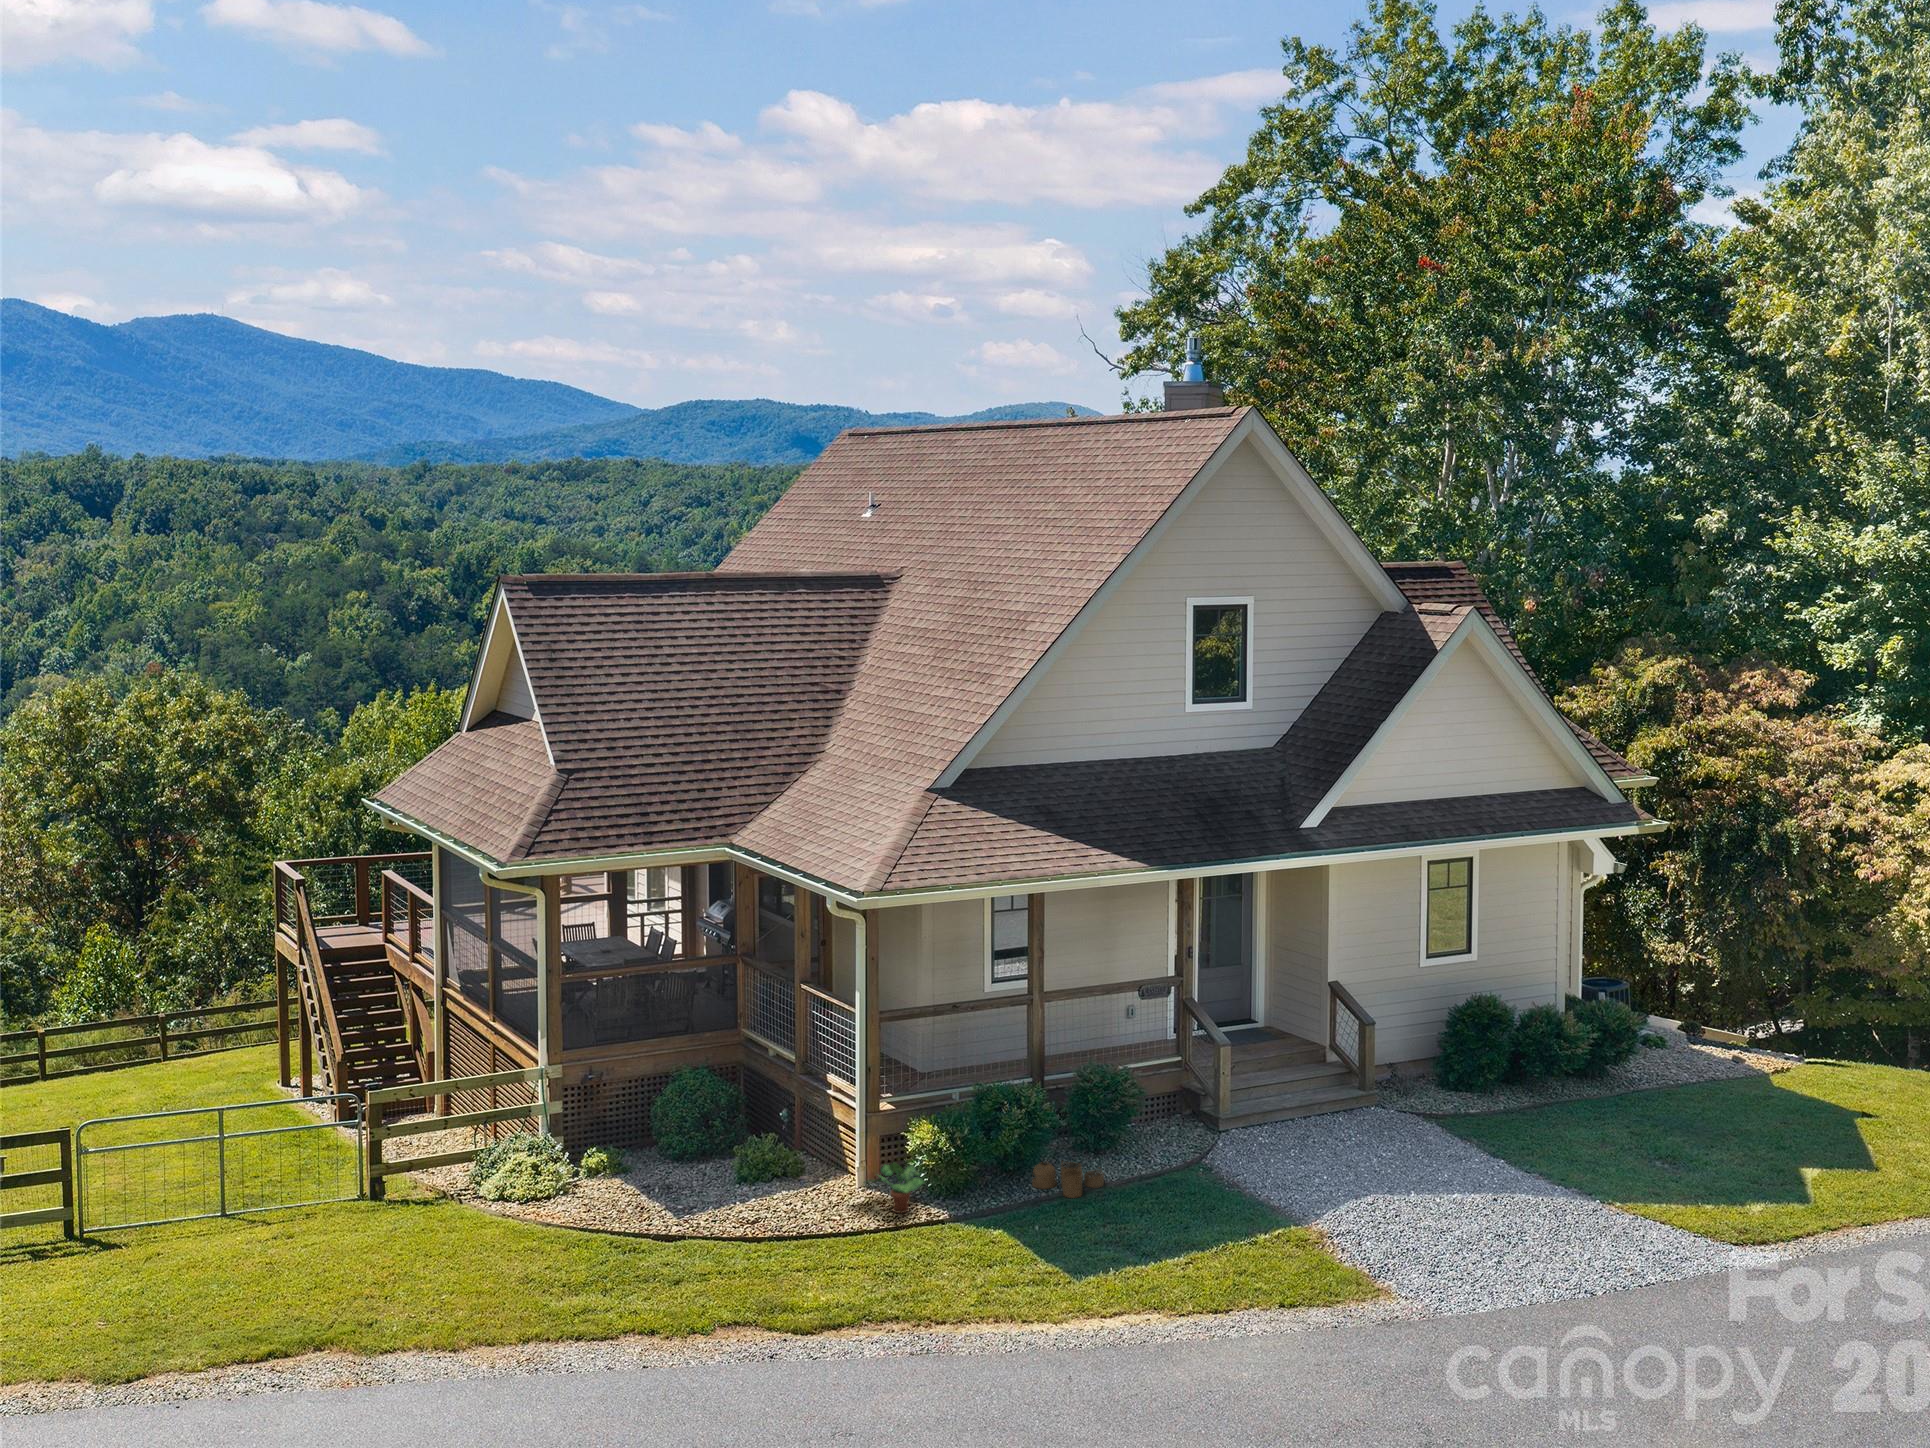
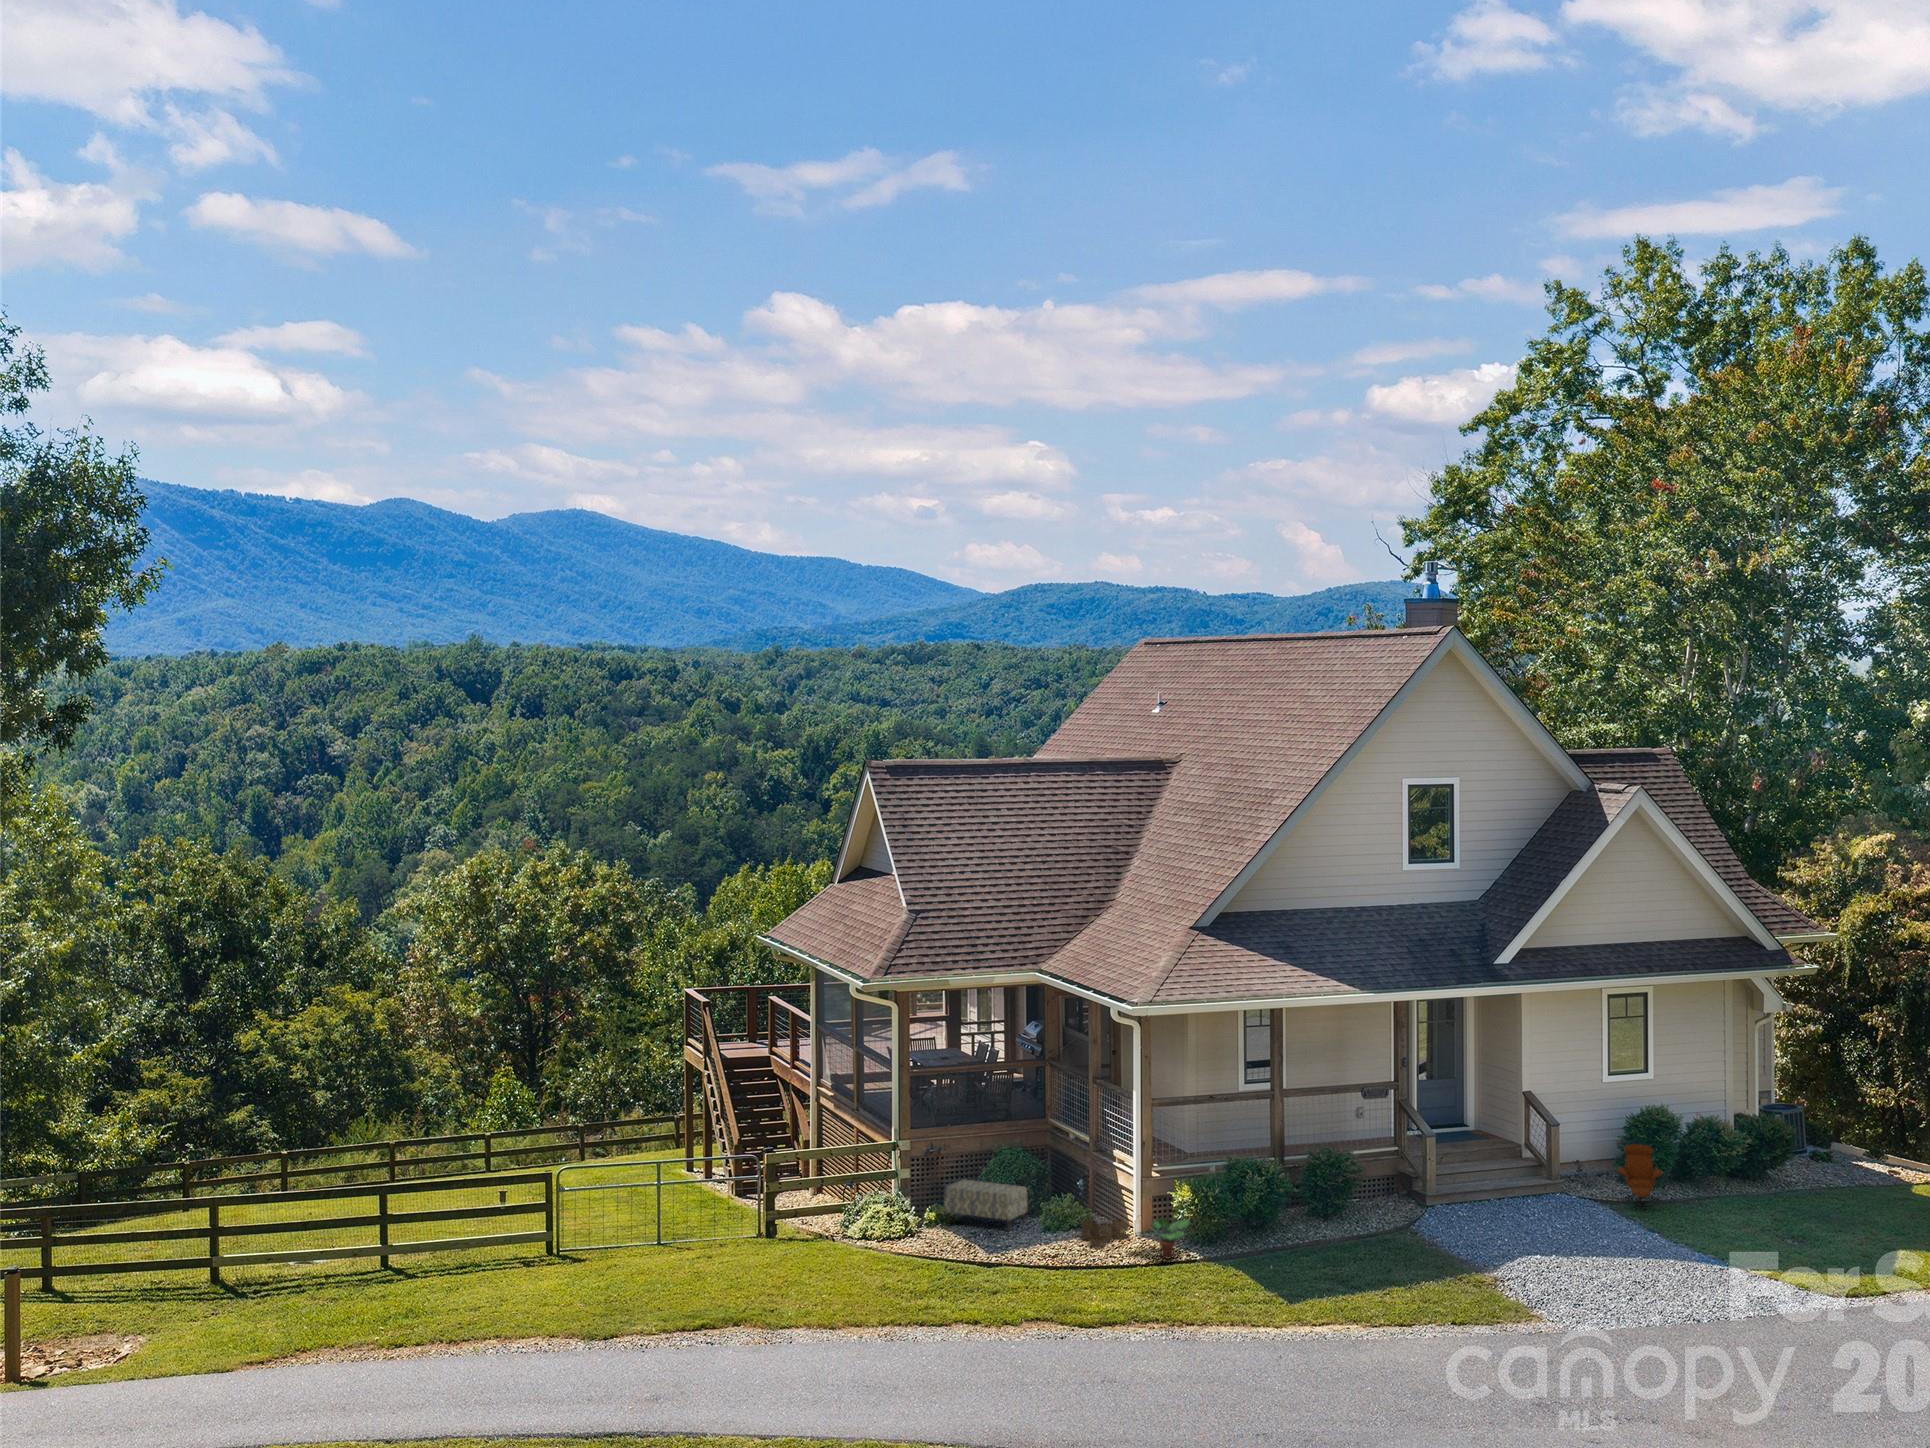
lounge chair: none [1422,1027,1473,1109] -> present [1617,1144,1662,1208]
bench: none [608,1114,718,1181] -> present [944,1179,1027,1231]
woven basket: present [1032,1162,1104,1198] -> present [1081,1219,1129,1248]

